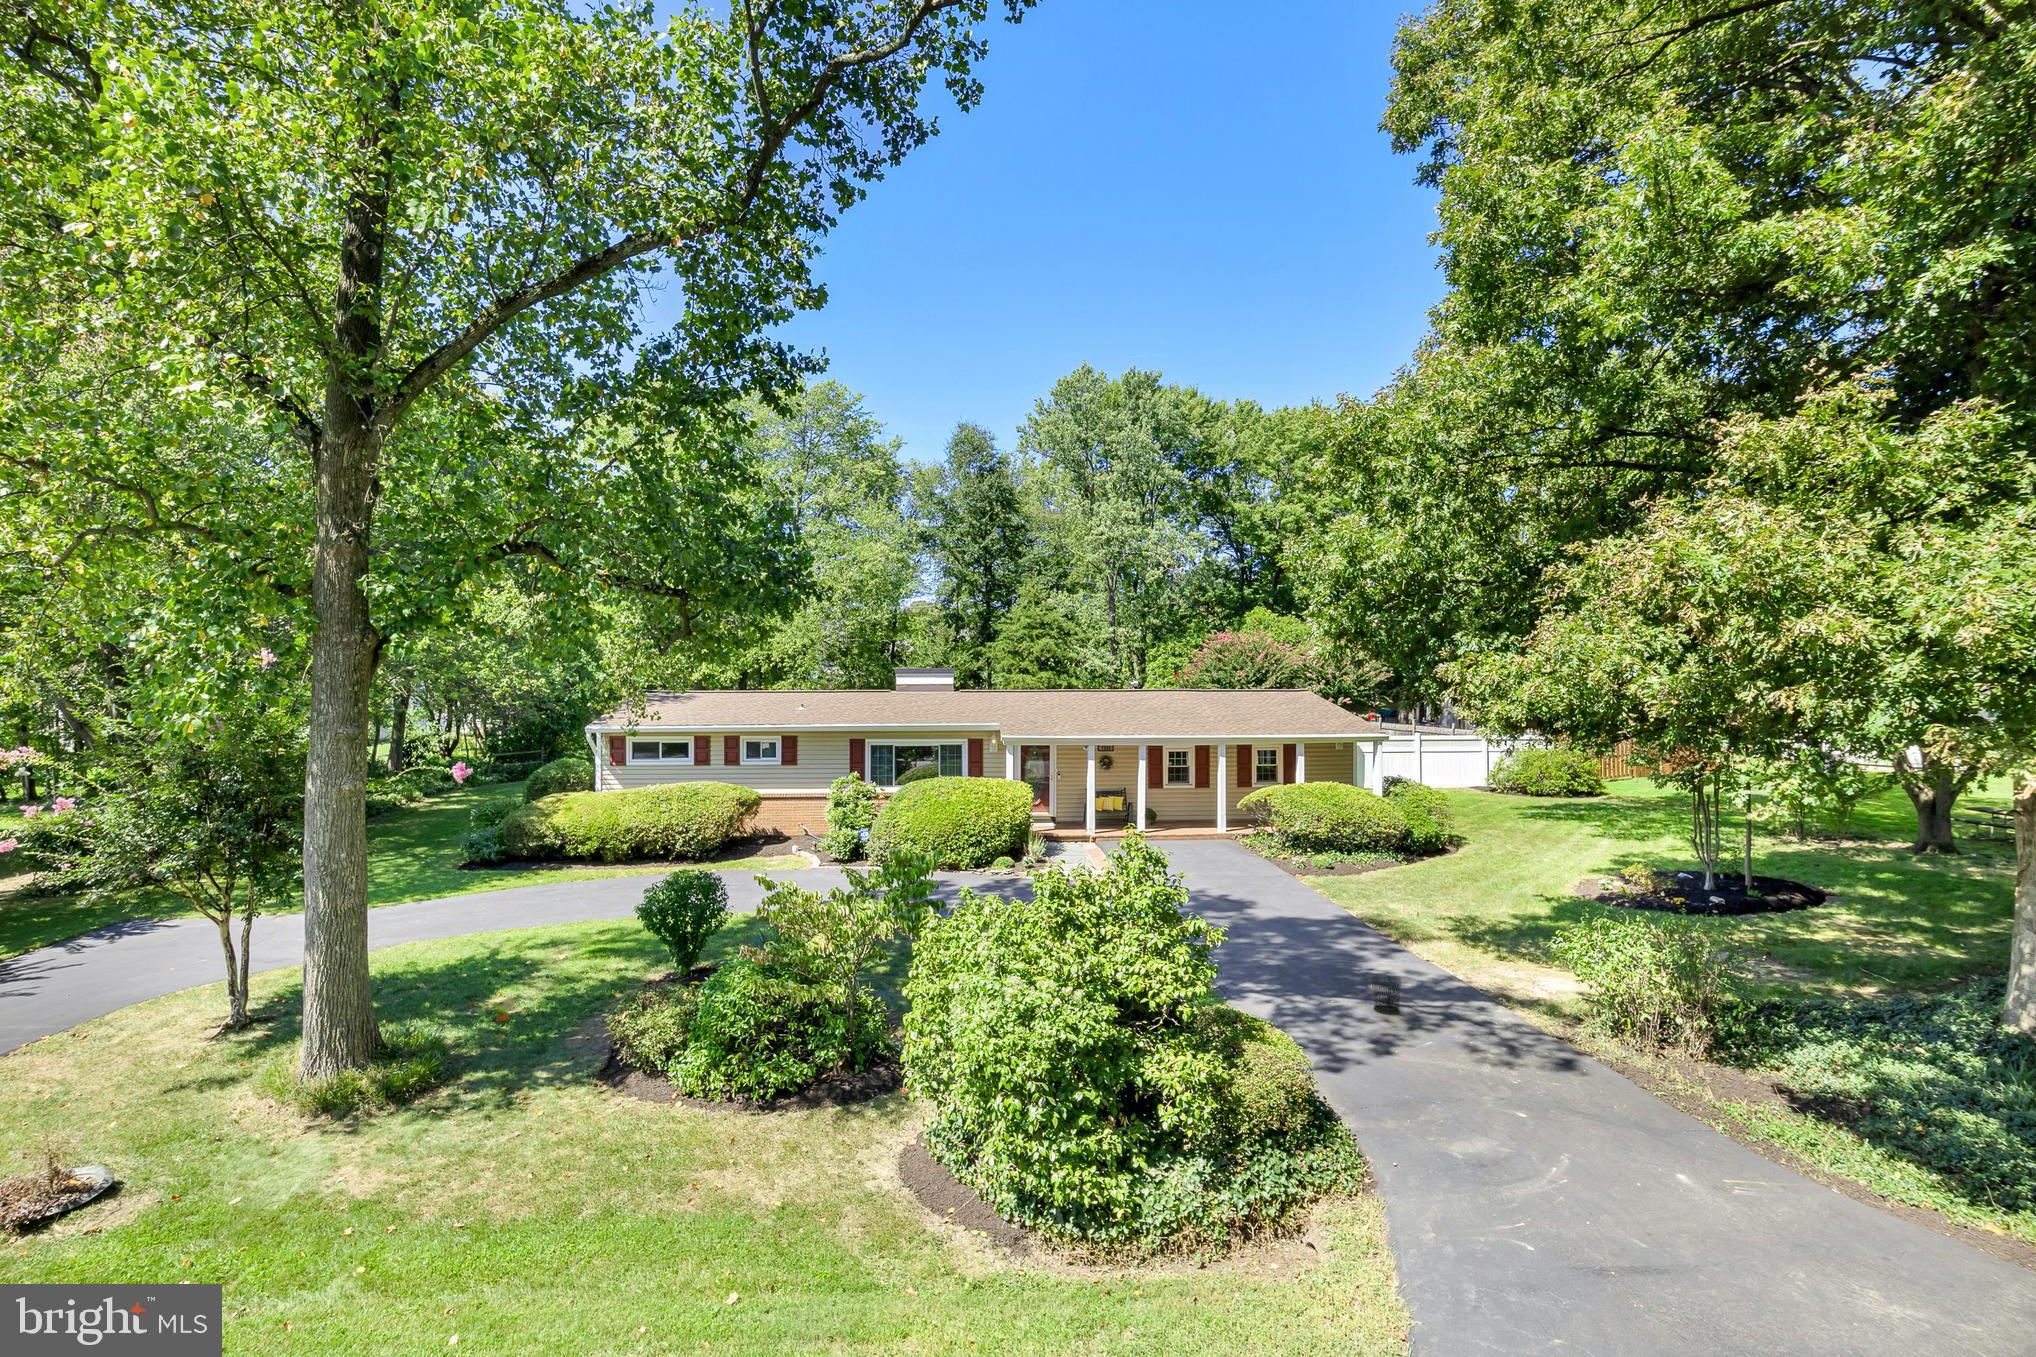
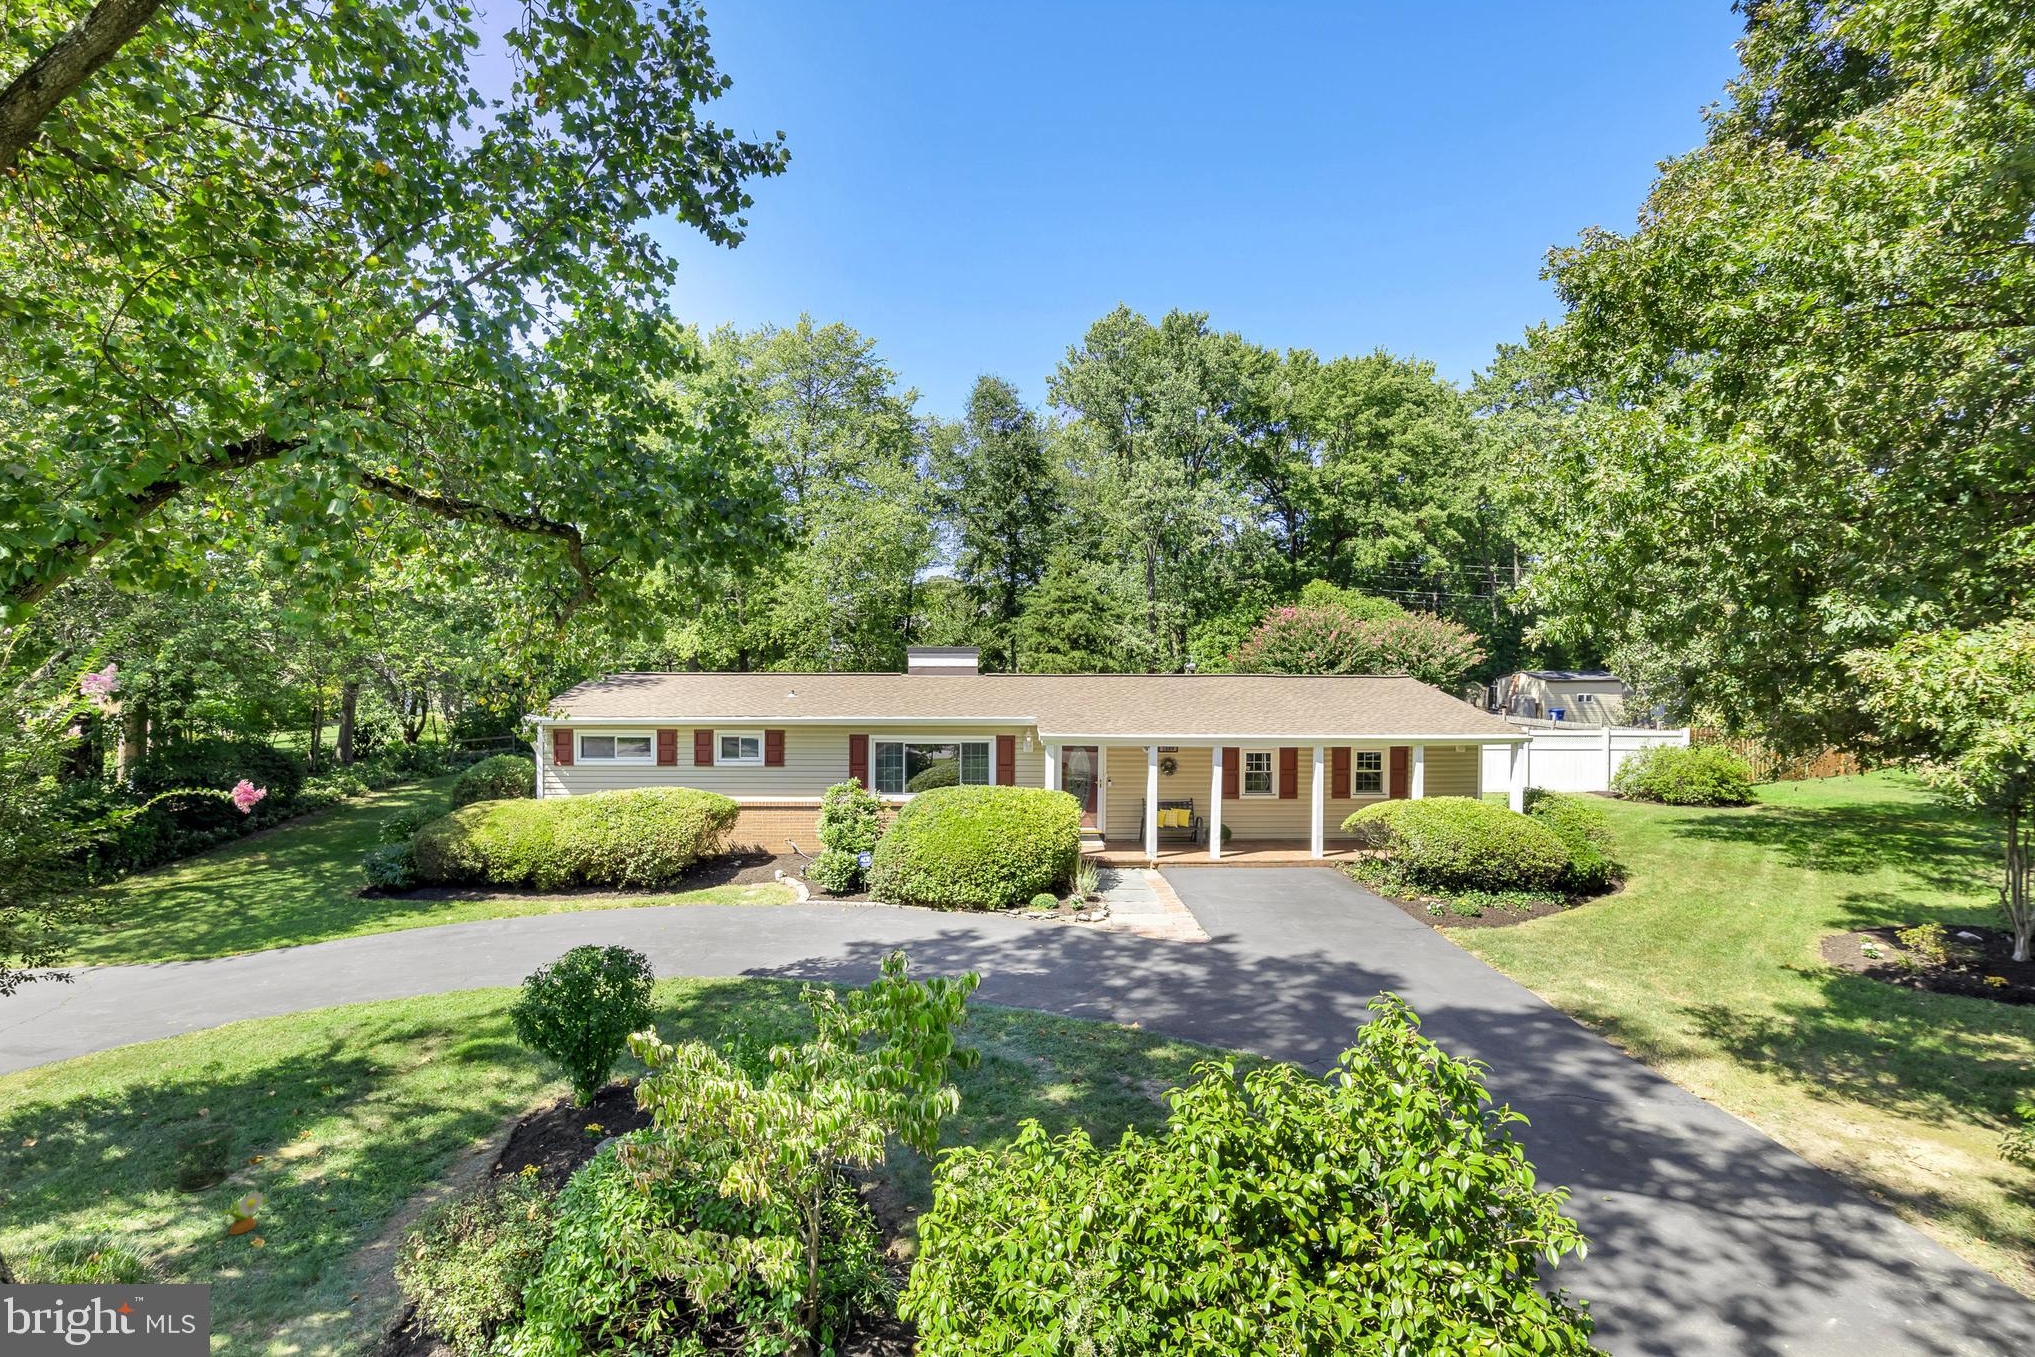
trash can: present [1372,975,1401,1014] -> present [176,1125,234,1192]

